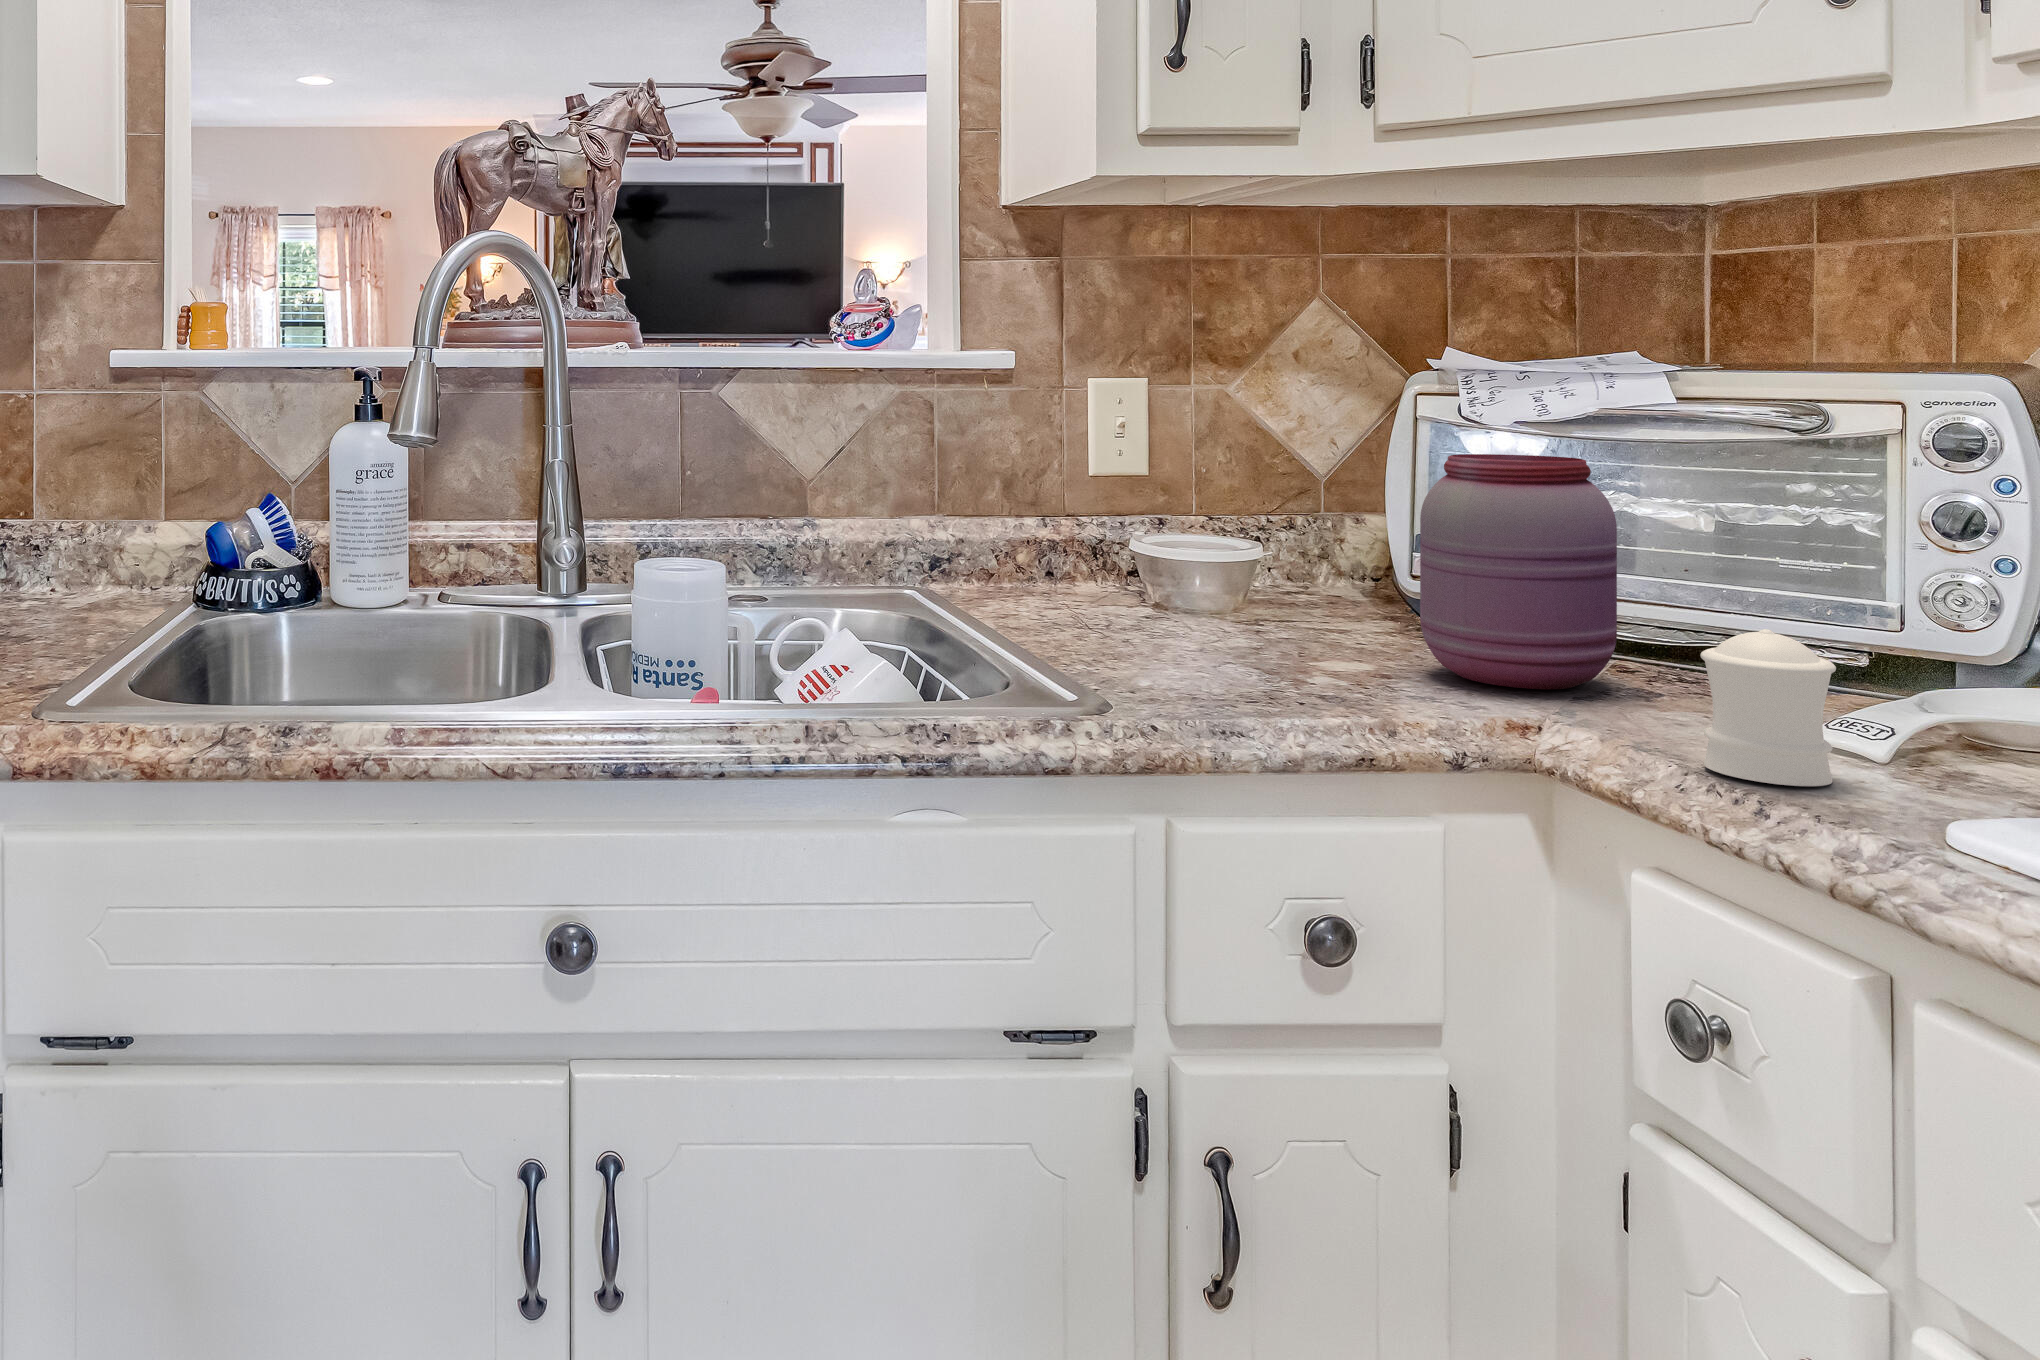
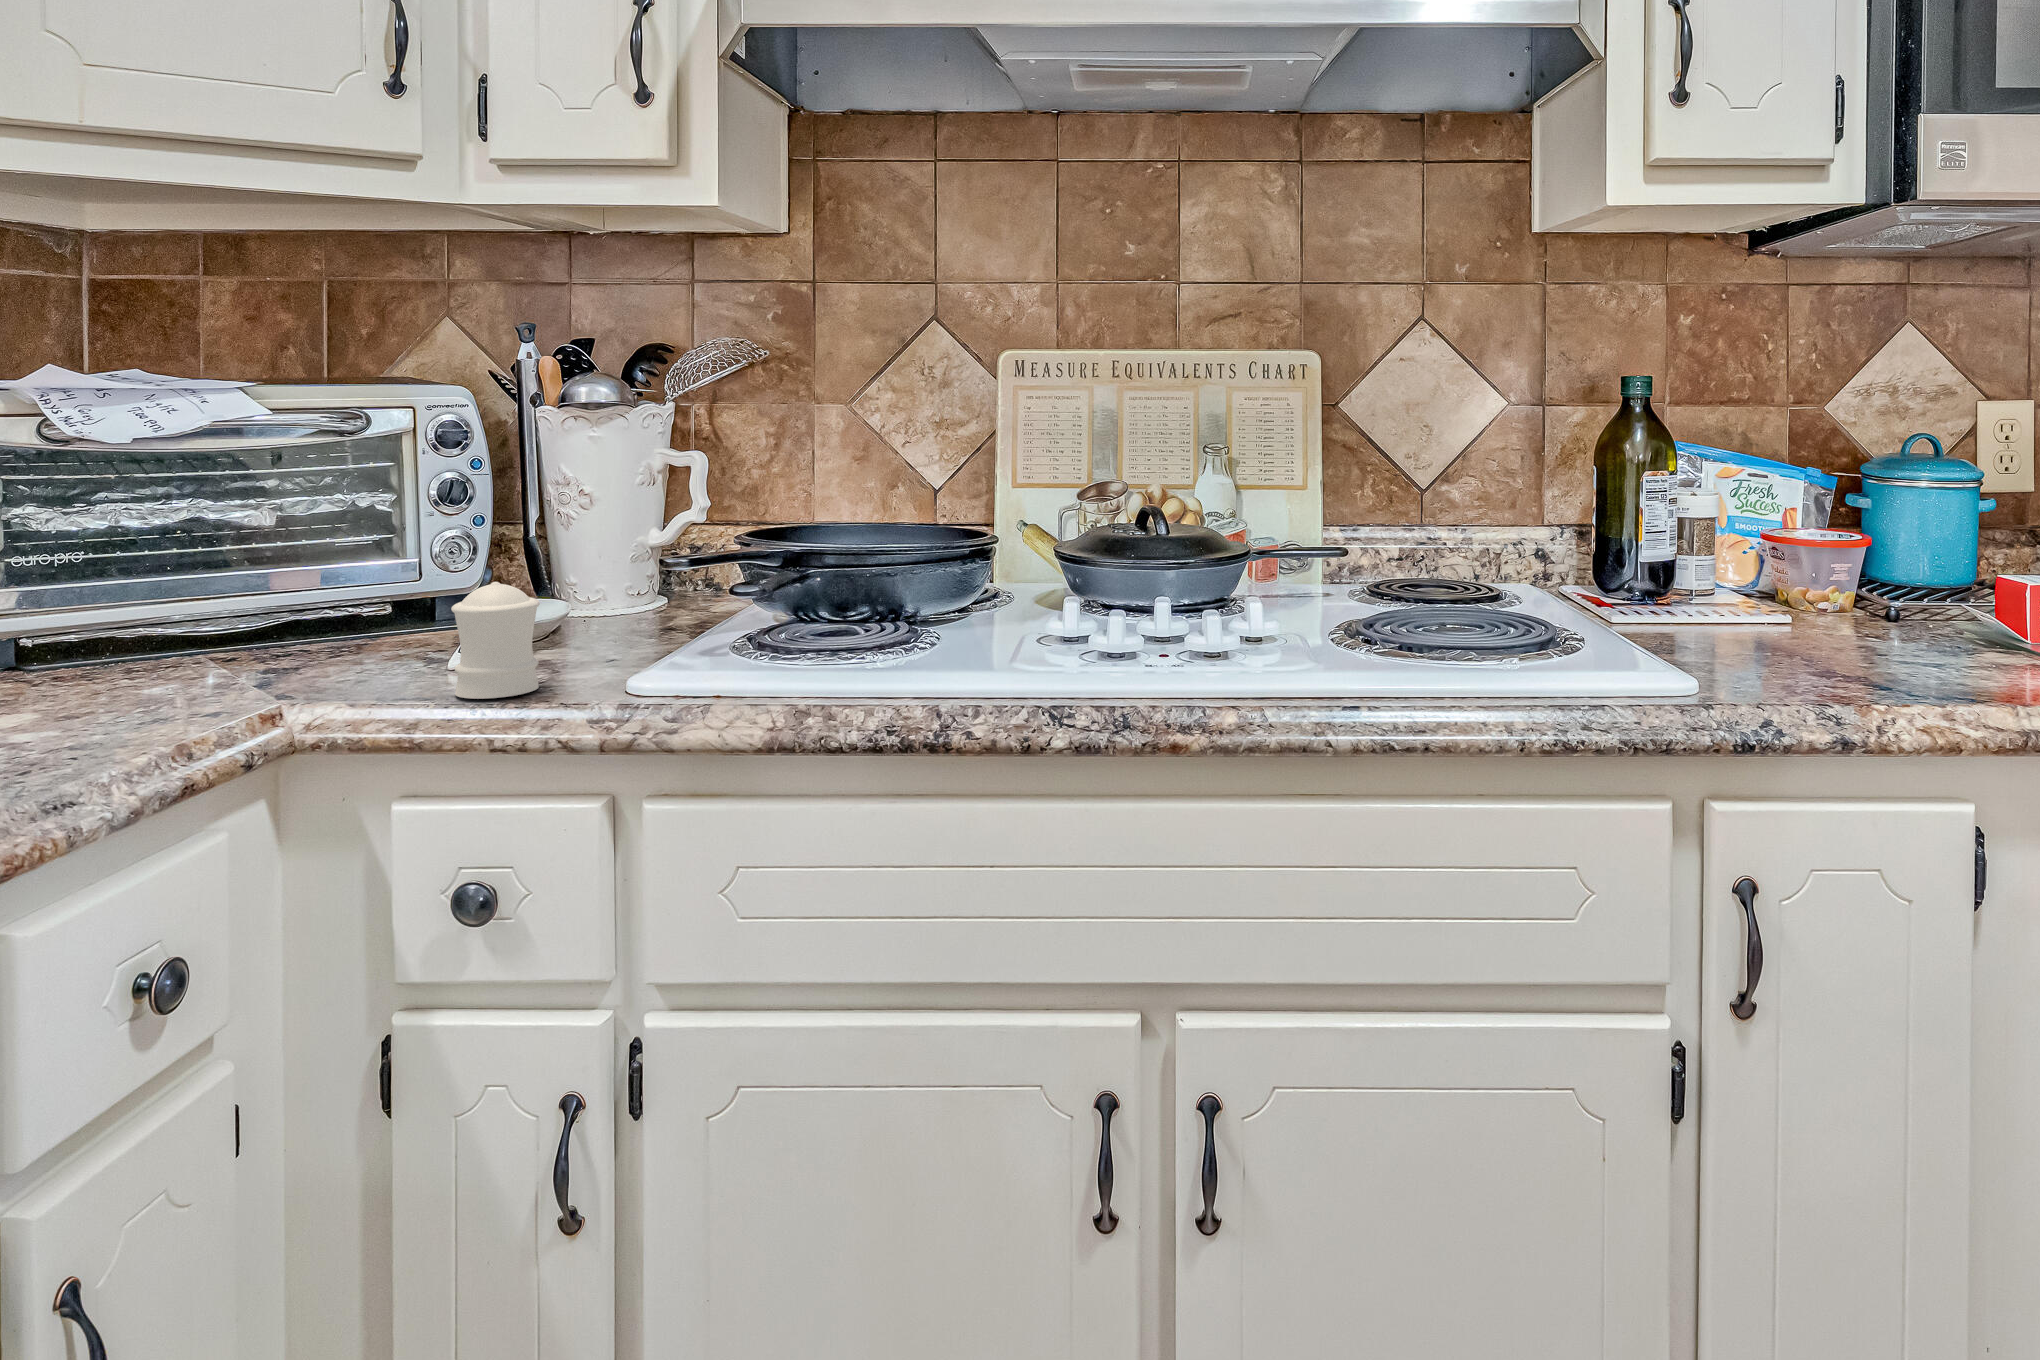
jar: present [1420,454,1617,689] -> none [77,468,274,696]

